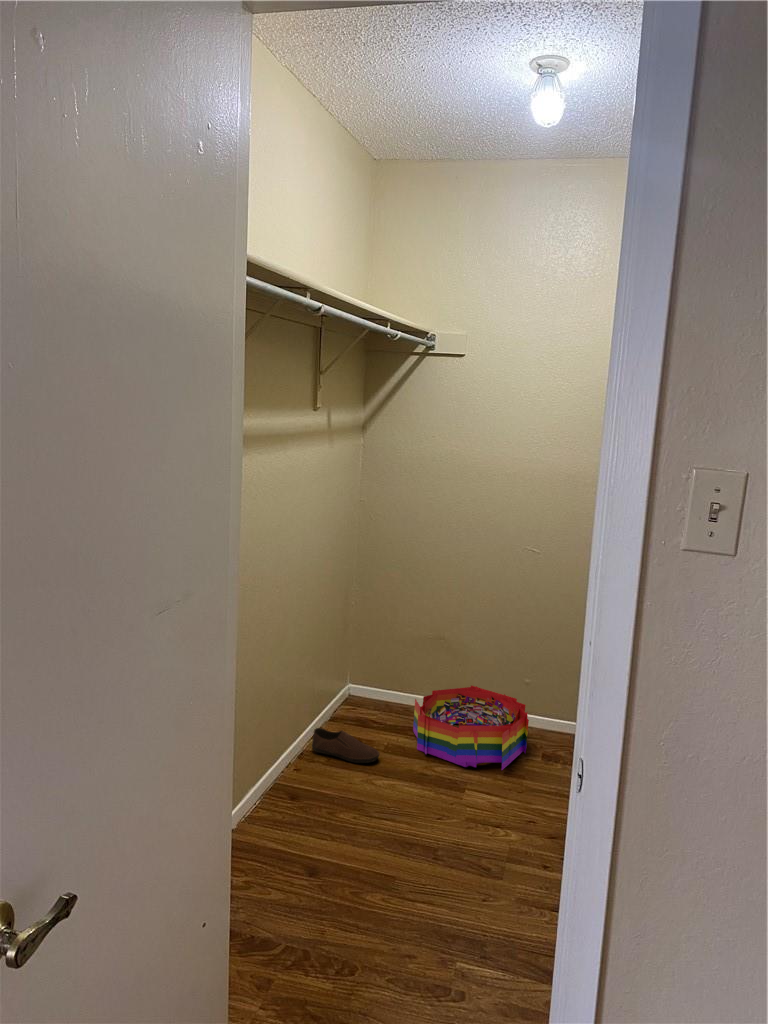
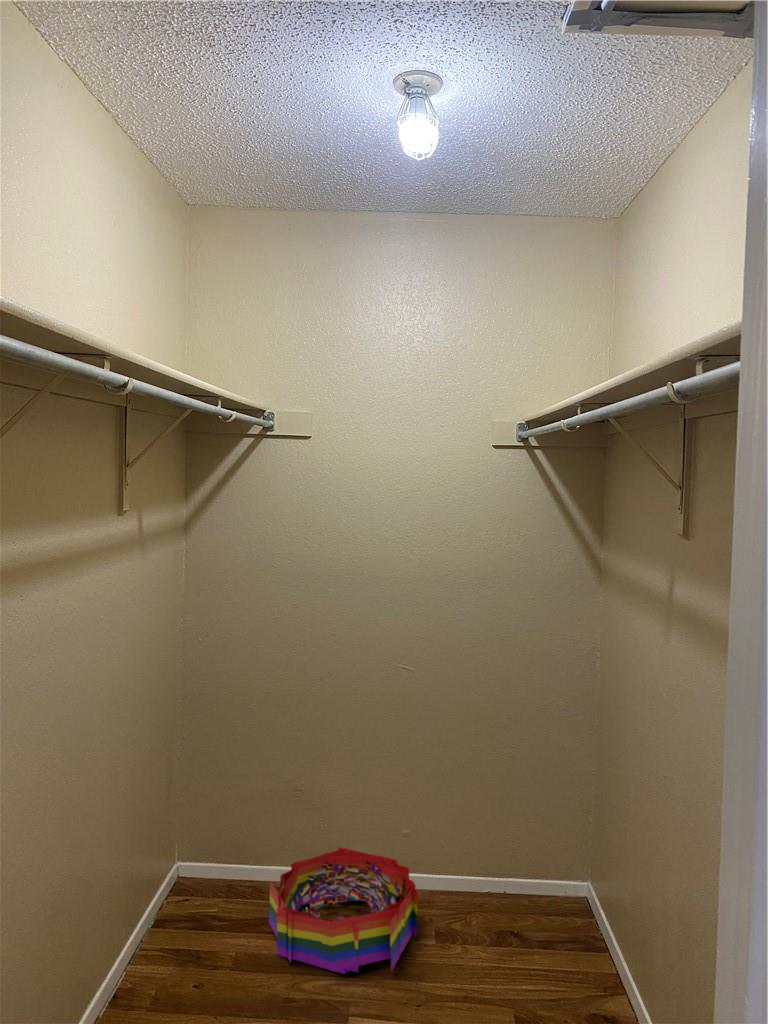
shoe: present [312,728,379,763] -> none [131,948,228,995]

